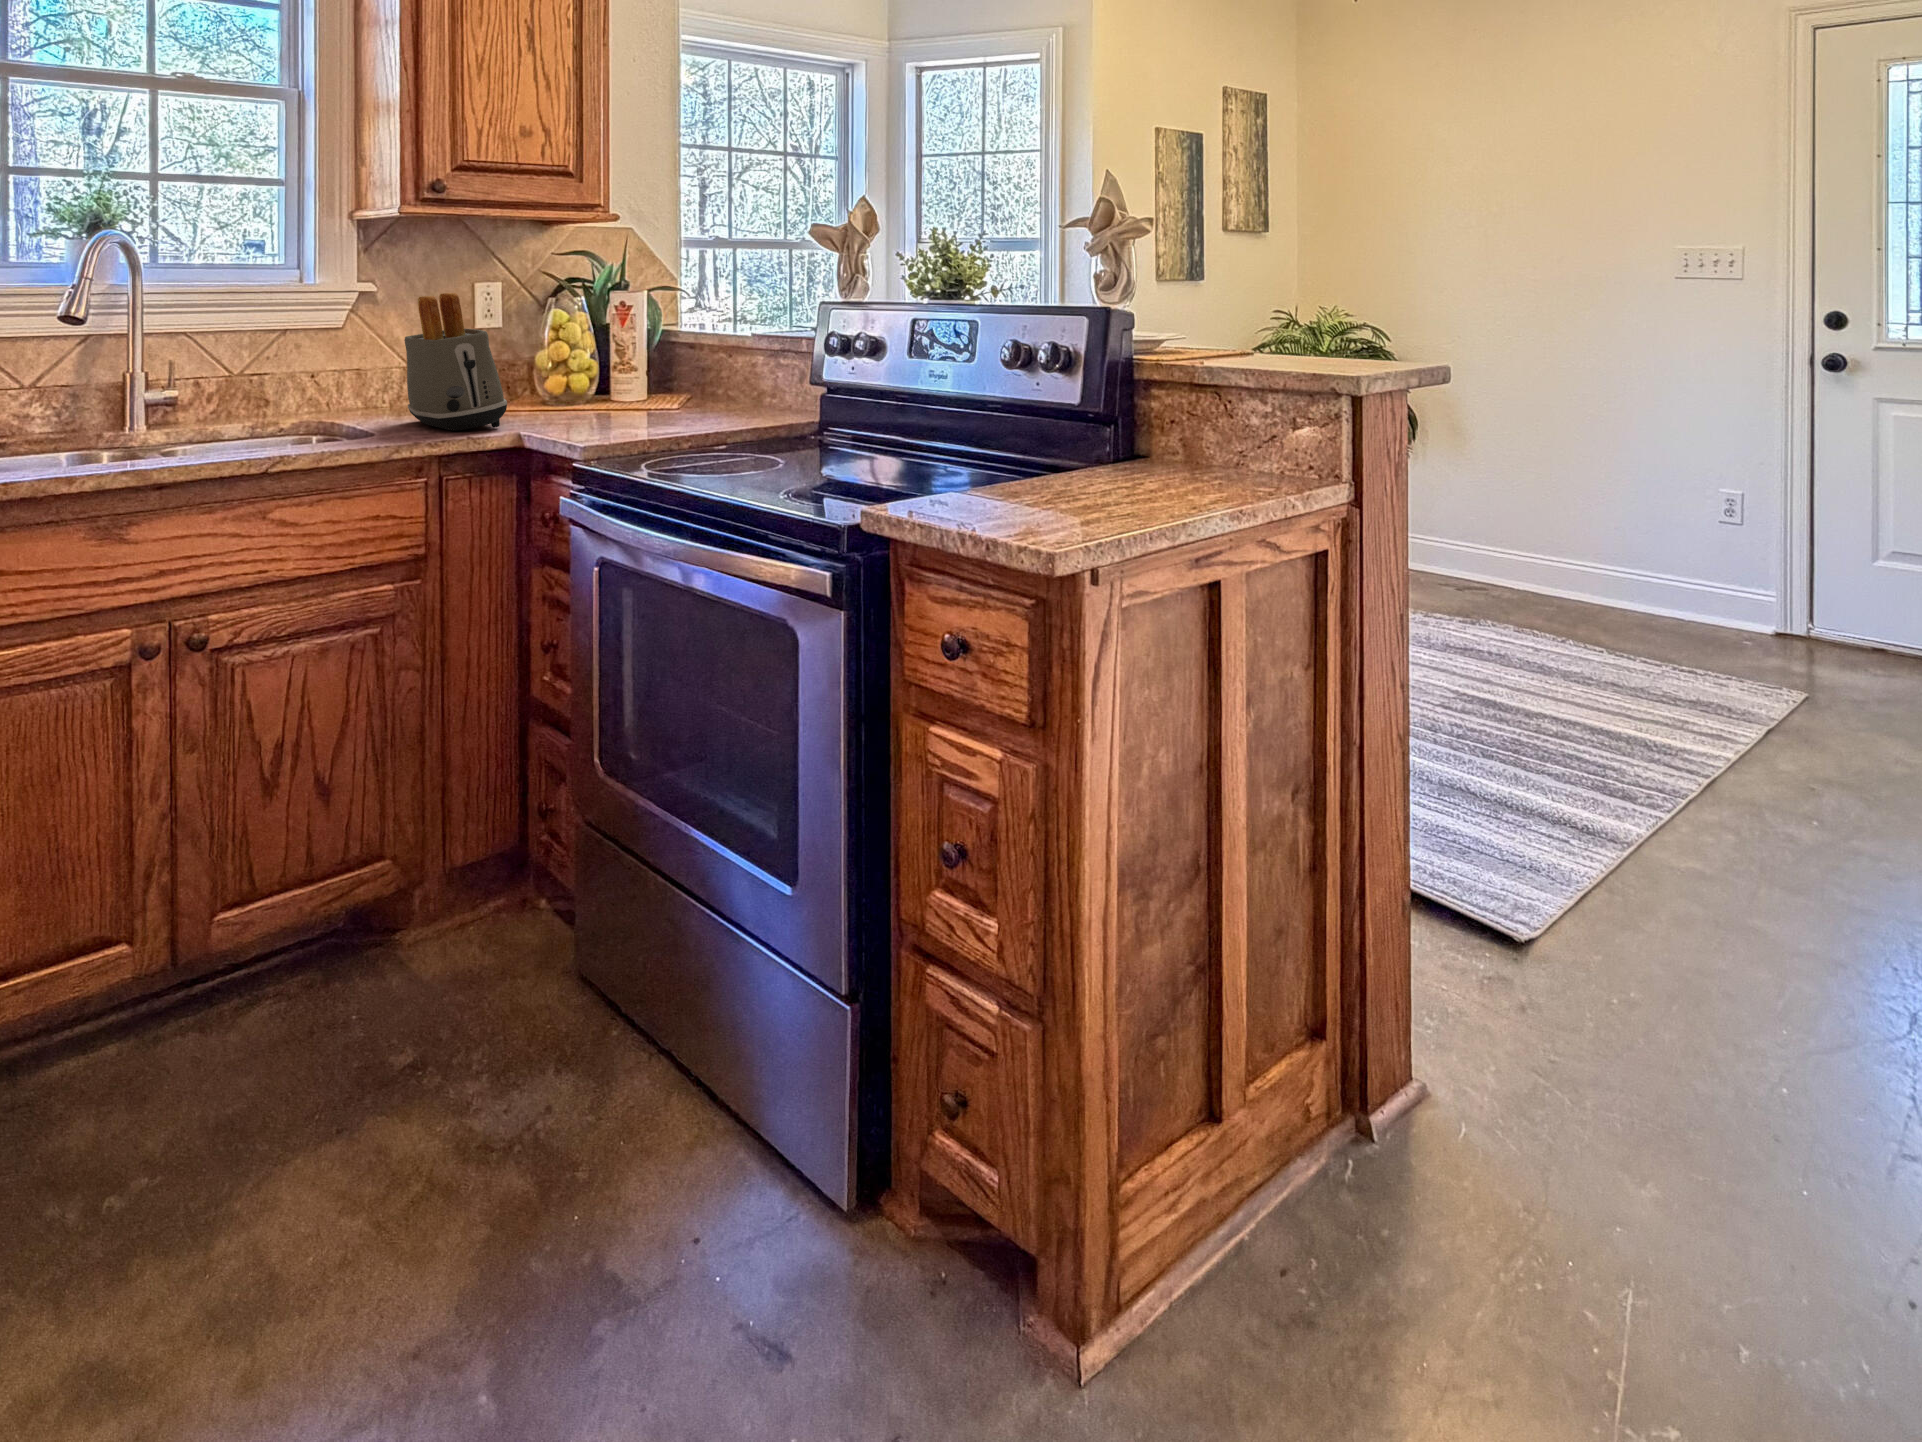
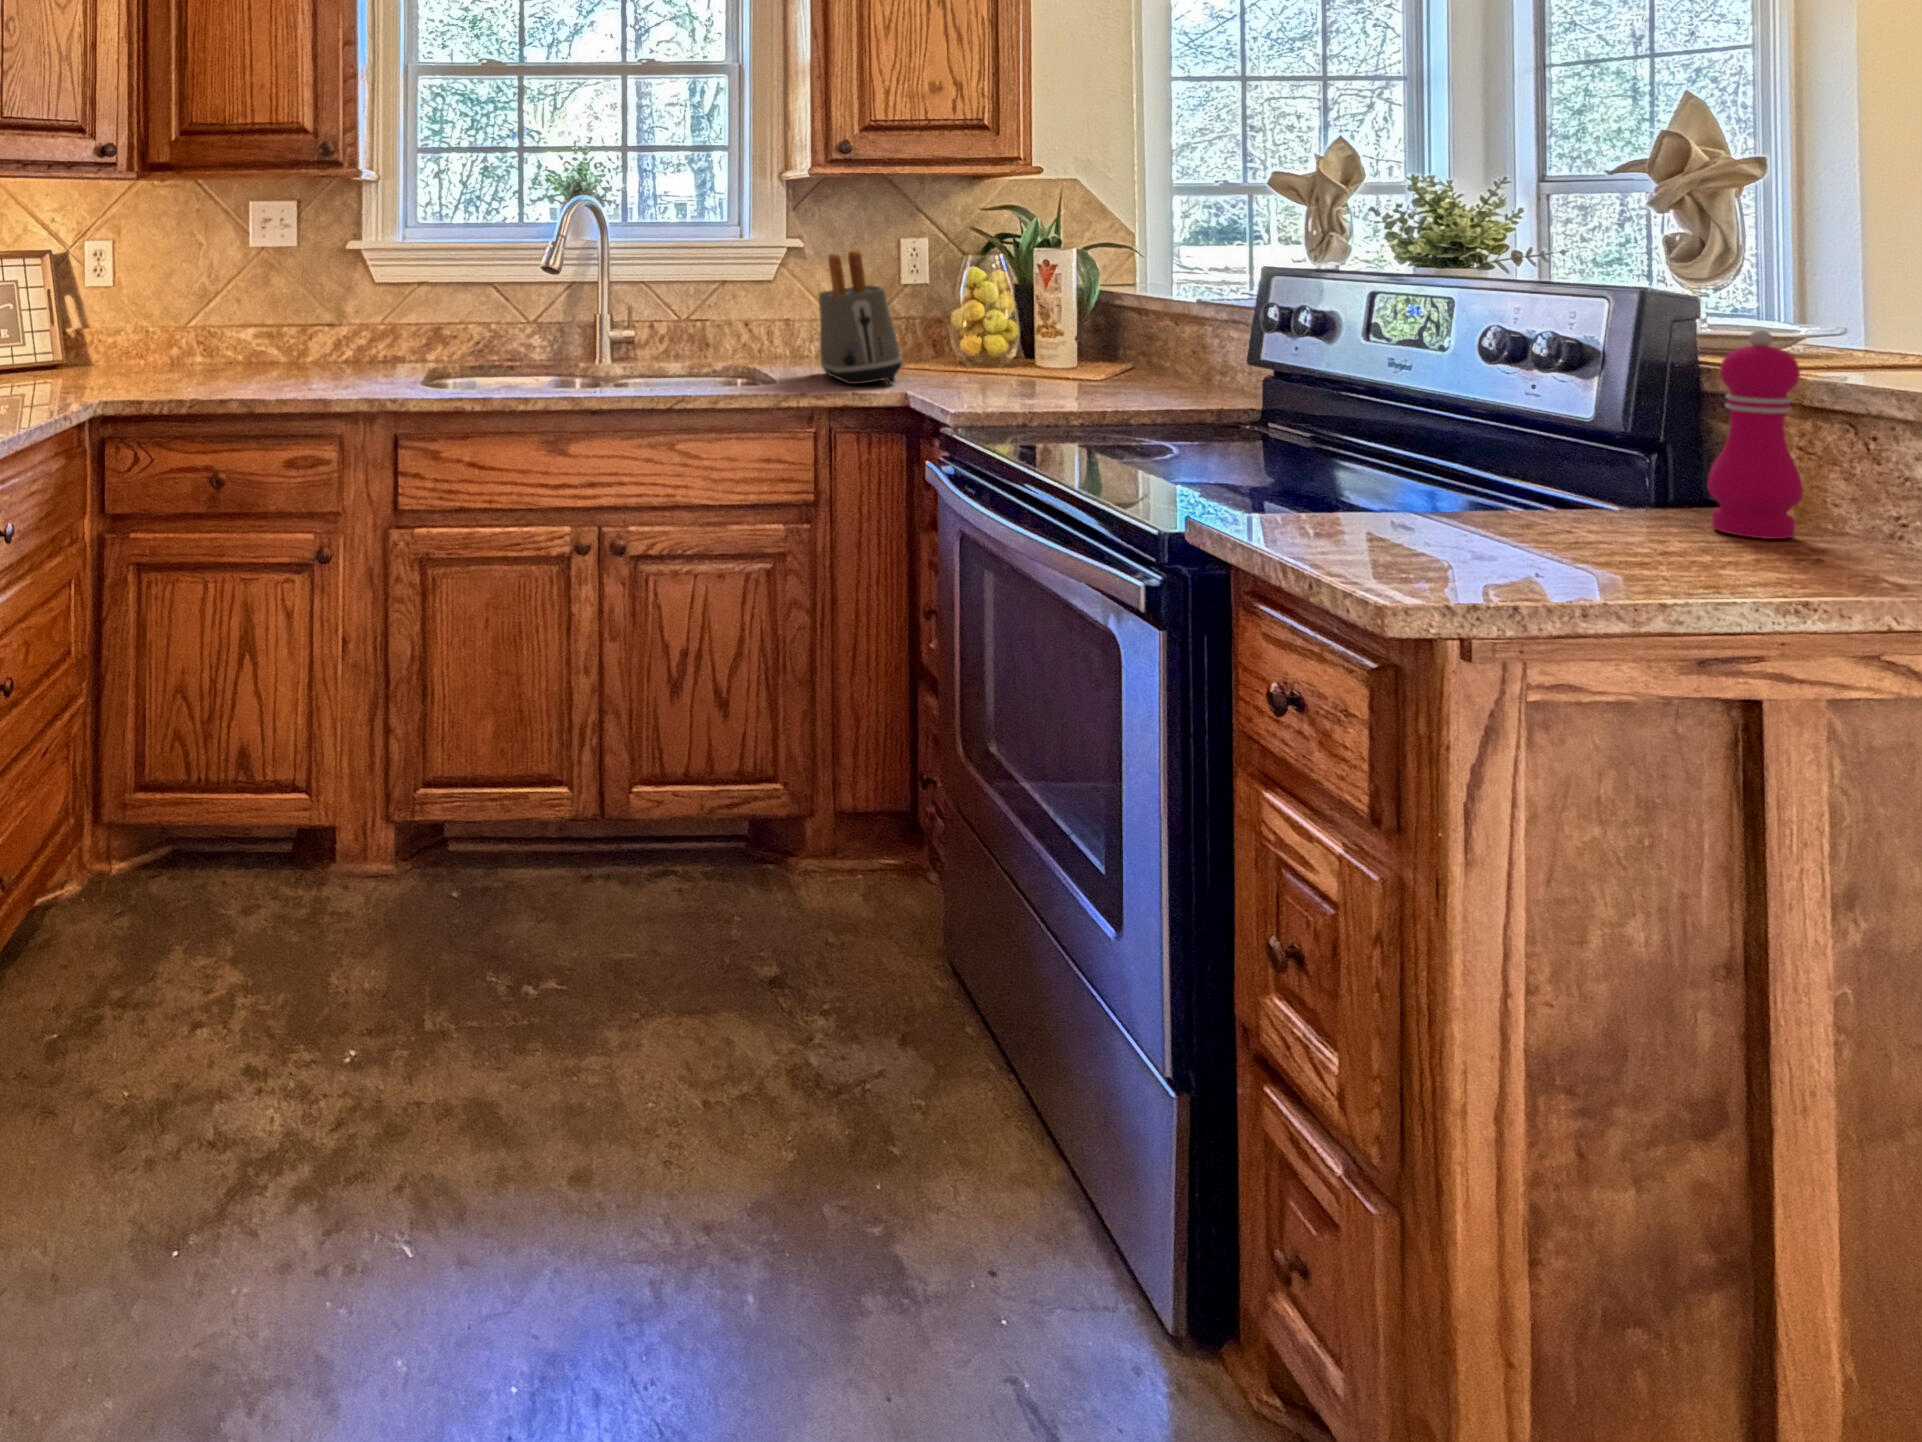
pepper mill: none [1184,344,1235,487] -> present [1707,330,1803,539]

